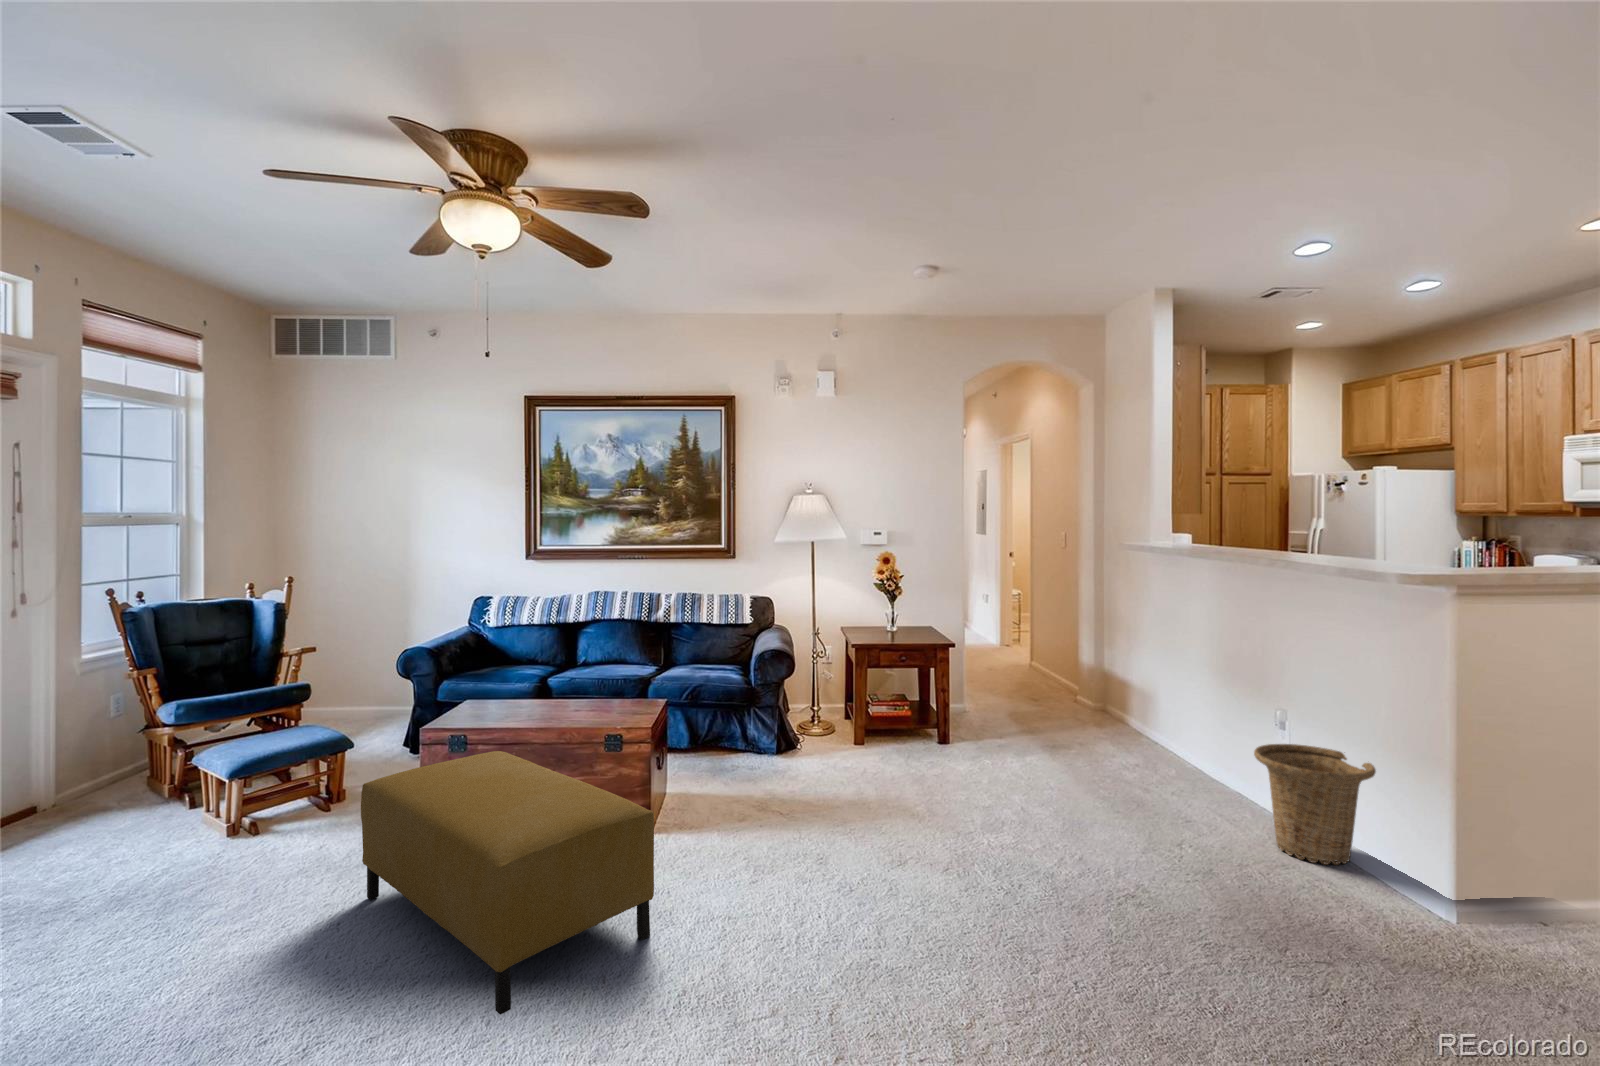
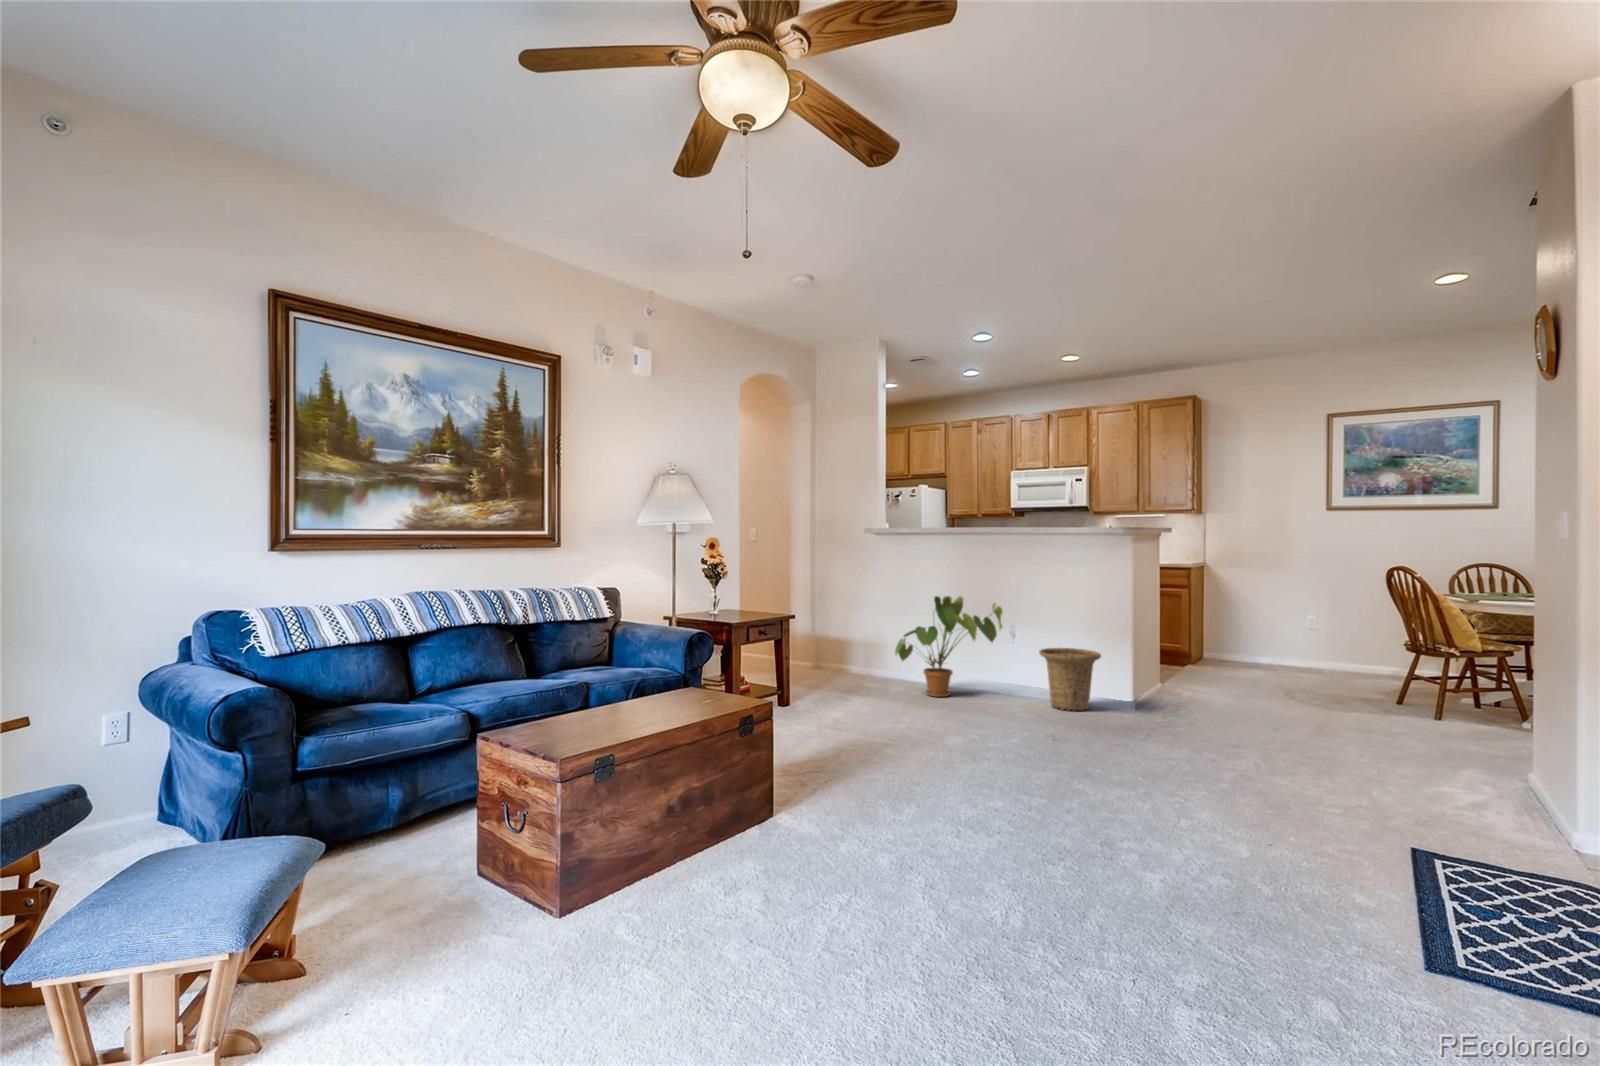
house plant: none [1087,638,1268,782] -> present [895,596,1002,697]
ottoman: present [361,751,654,1015] -> none [720,746,1075,968]

